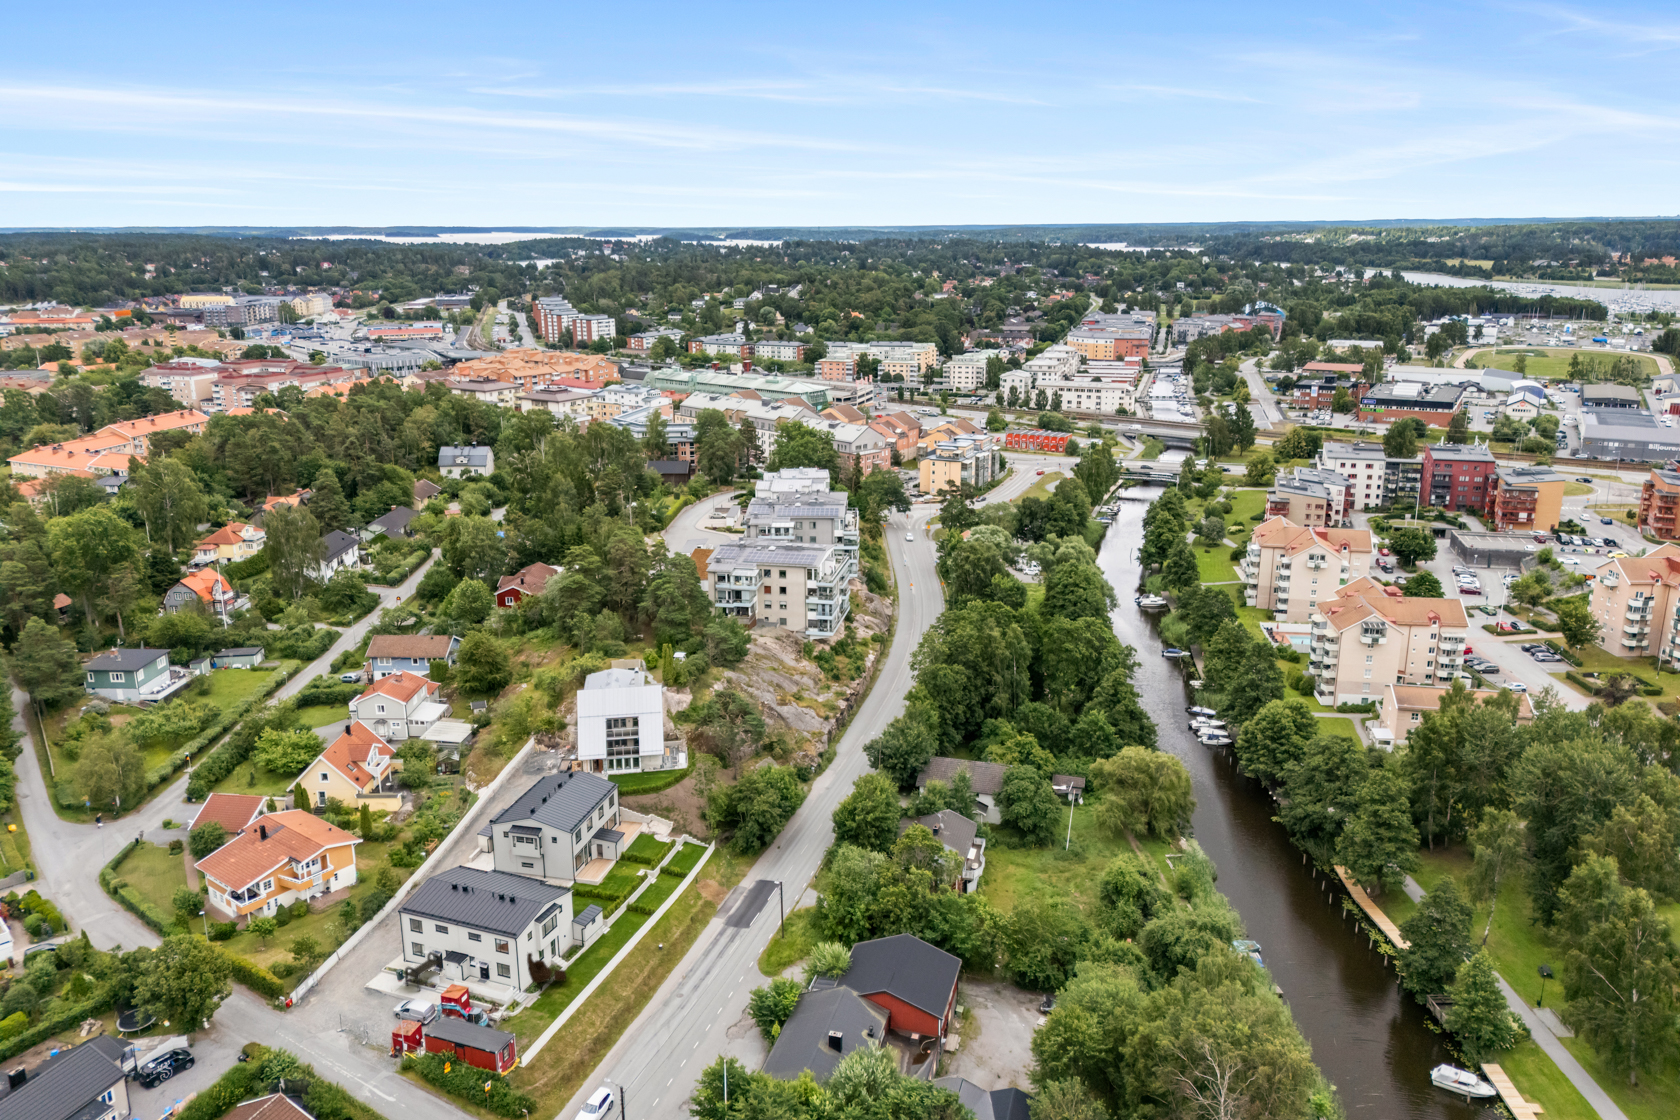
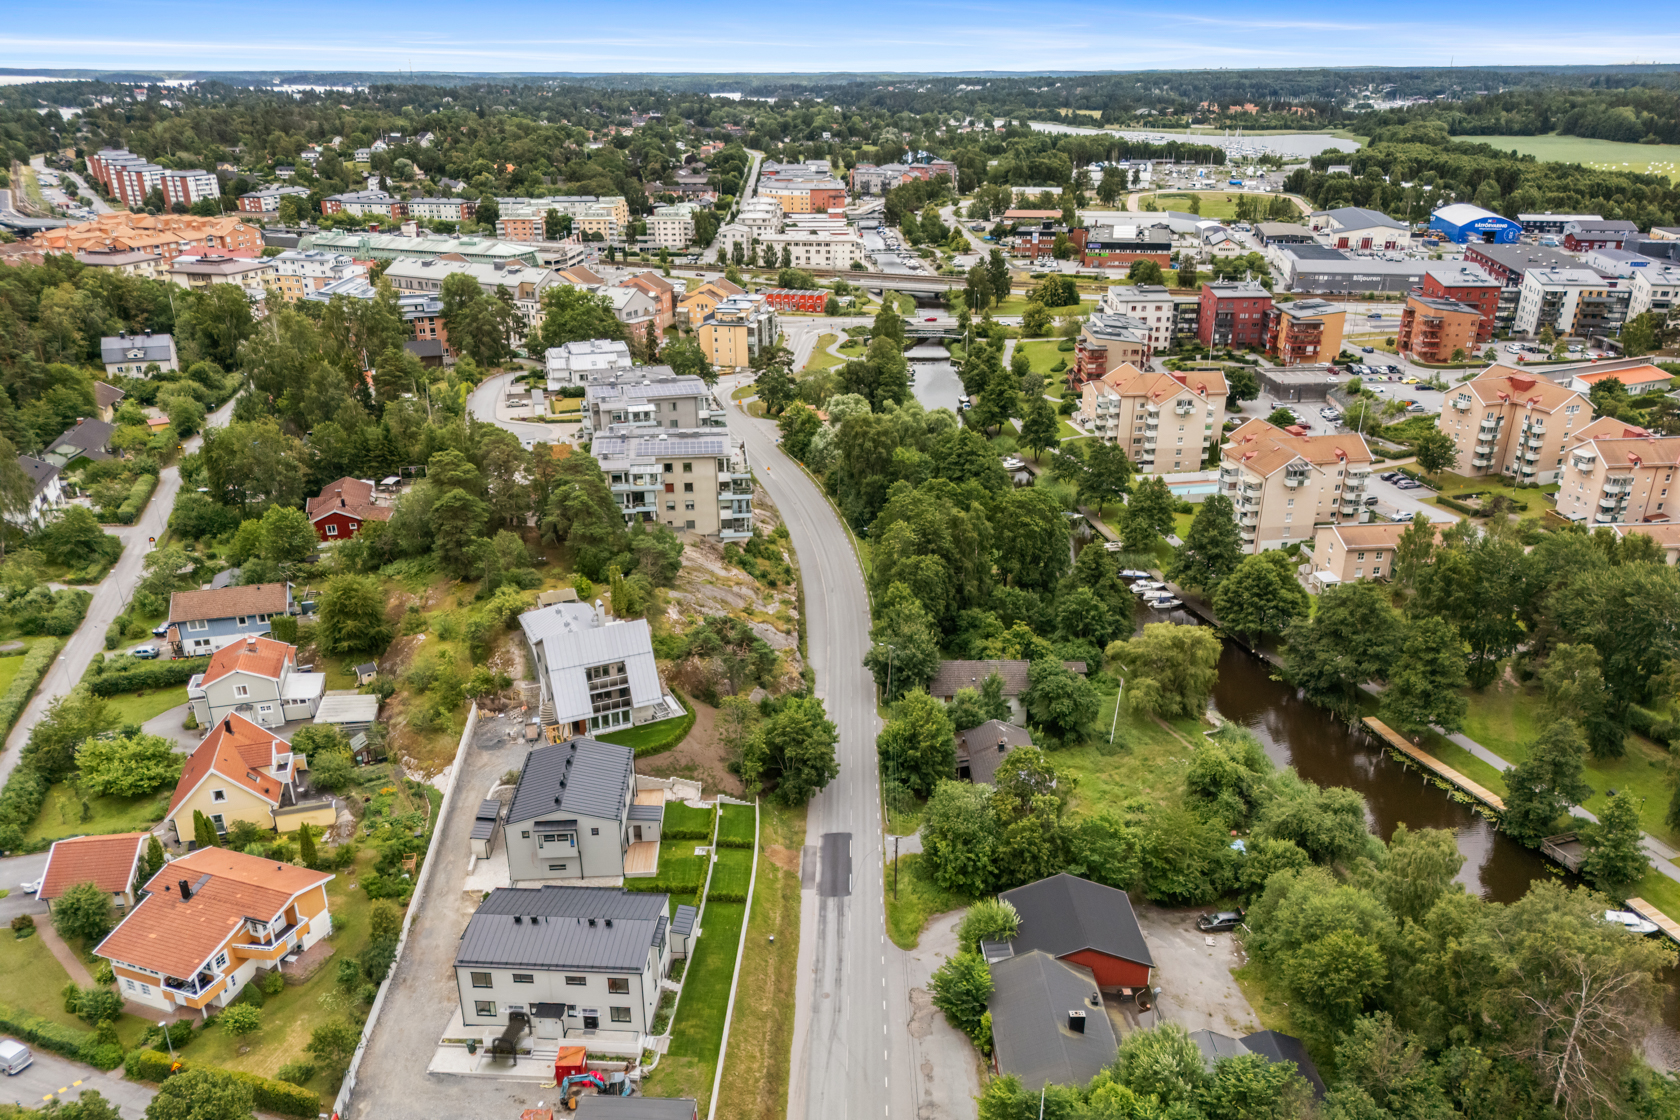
lounge chair: present [527,953,566,983] -> none [648,983,697,1028]

